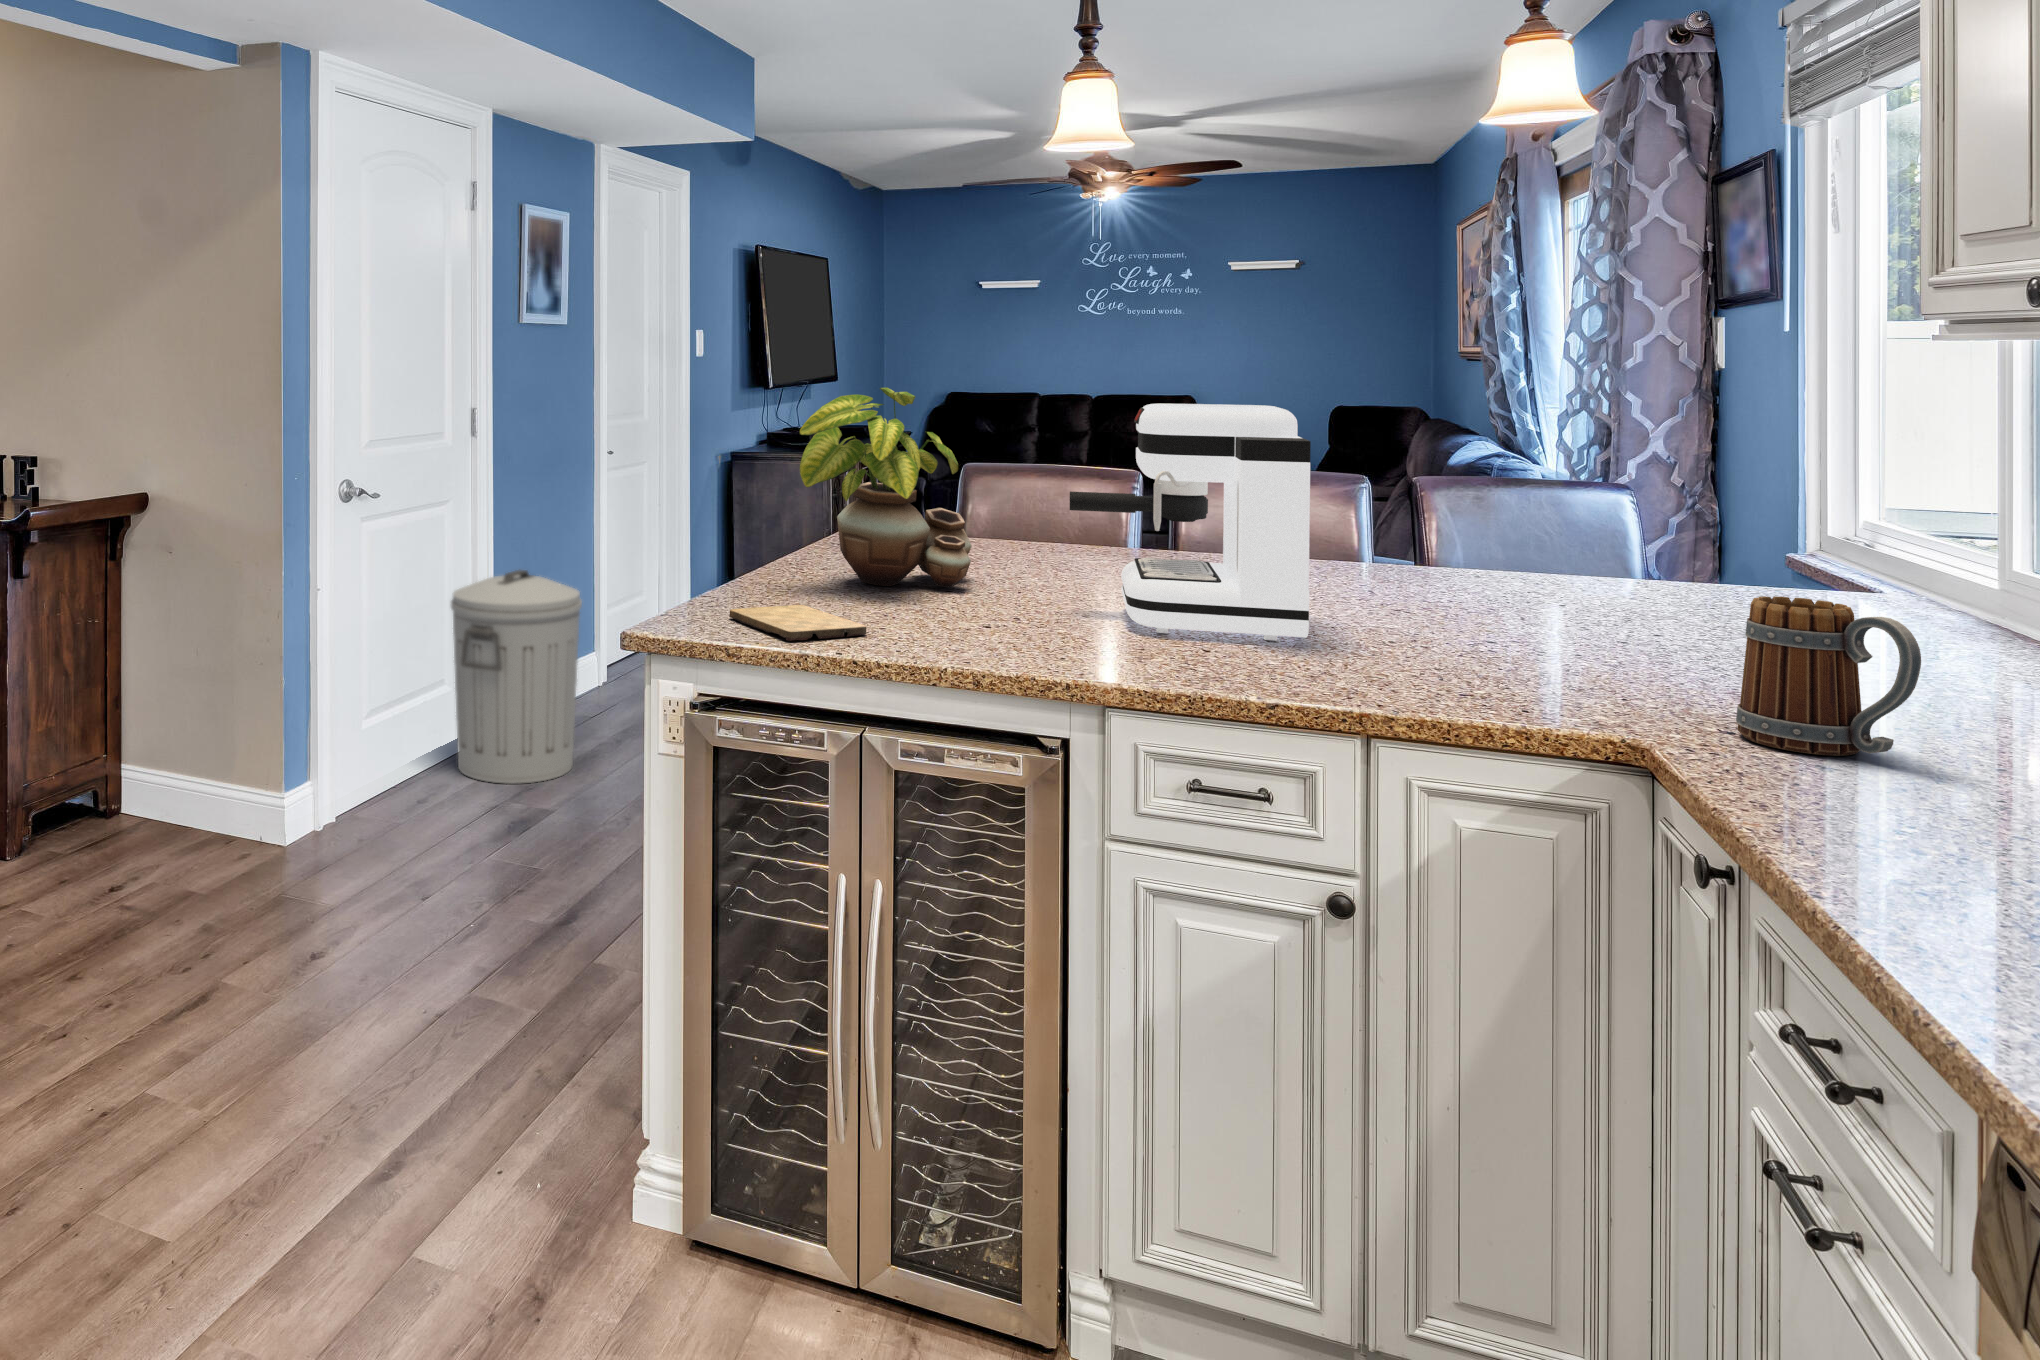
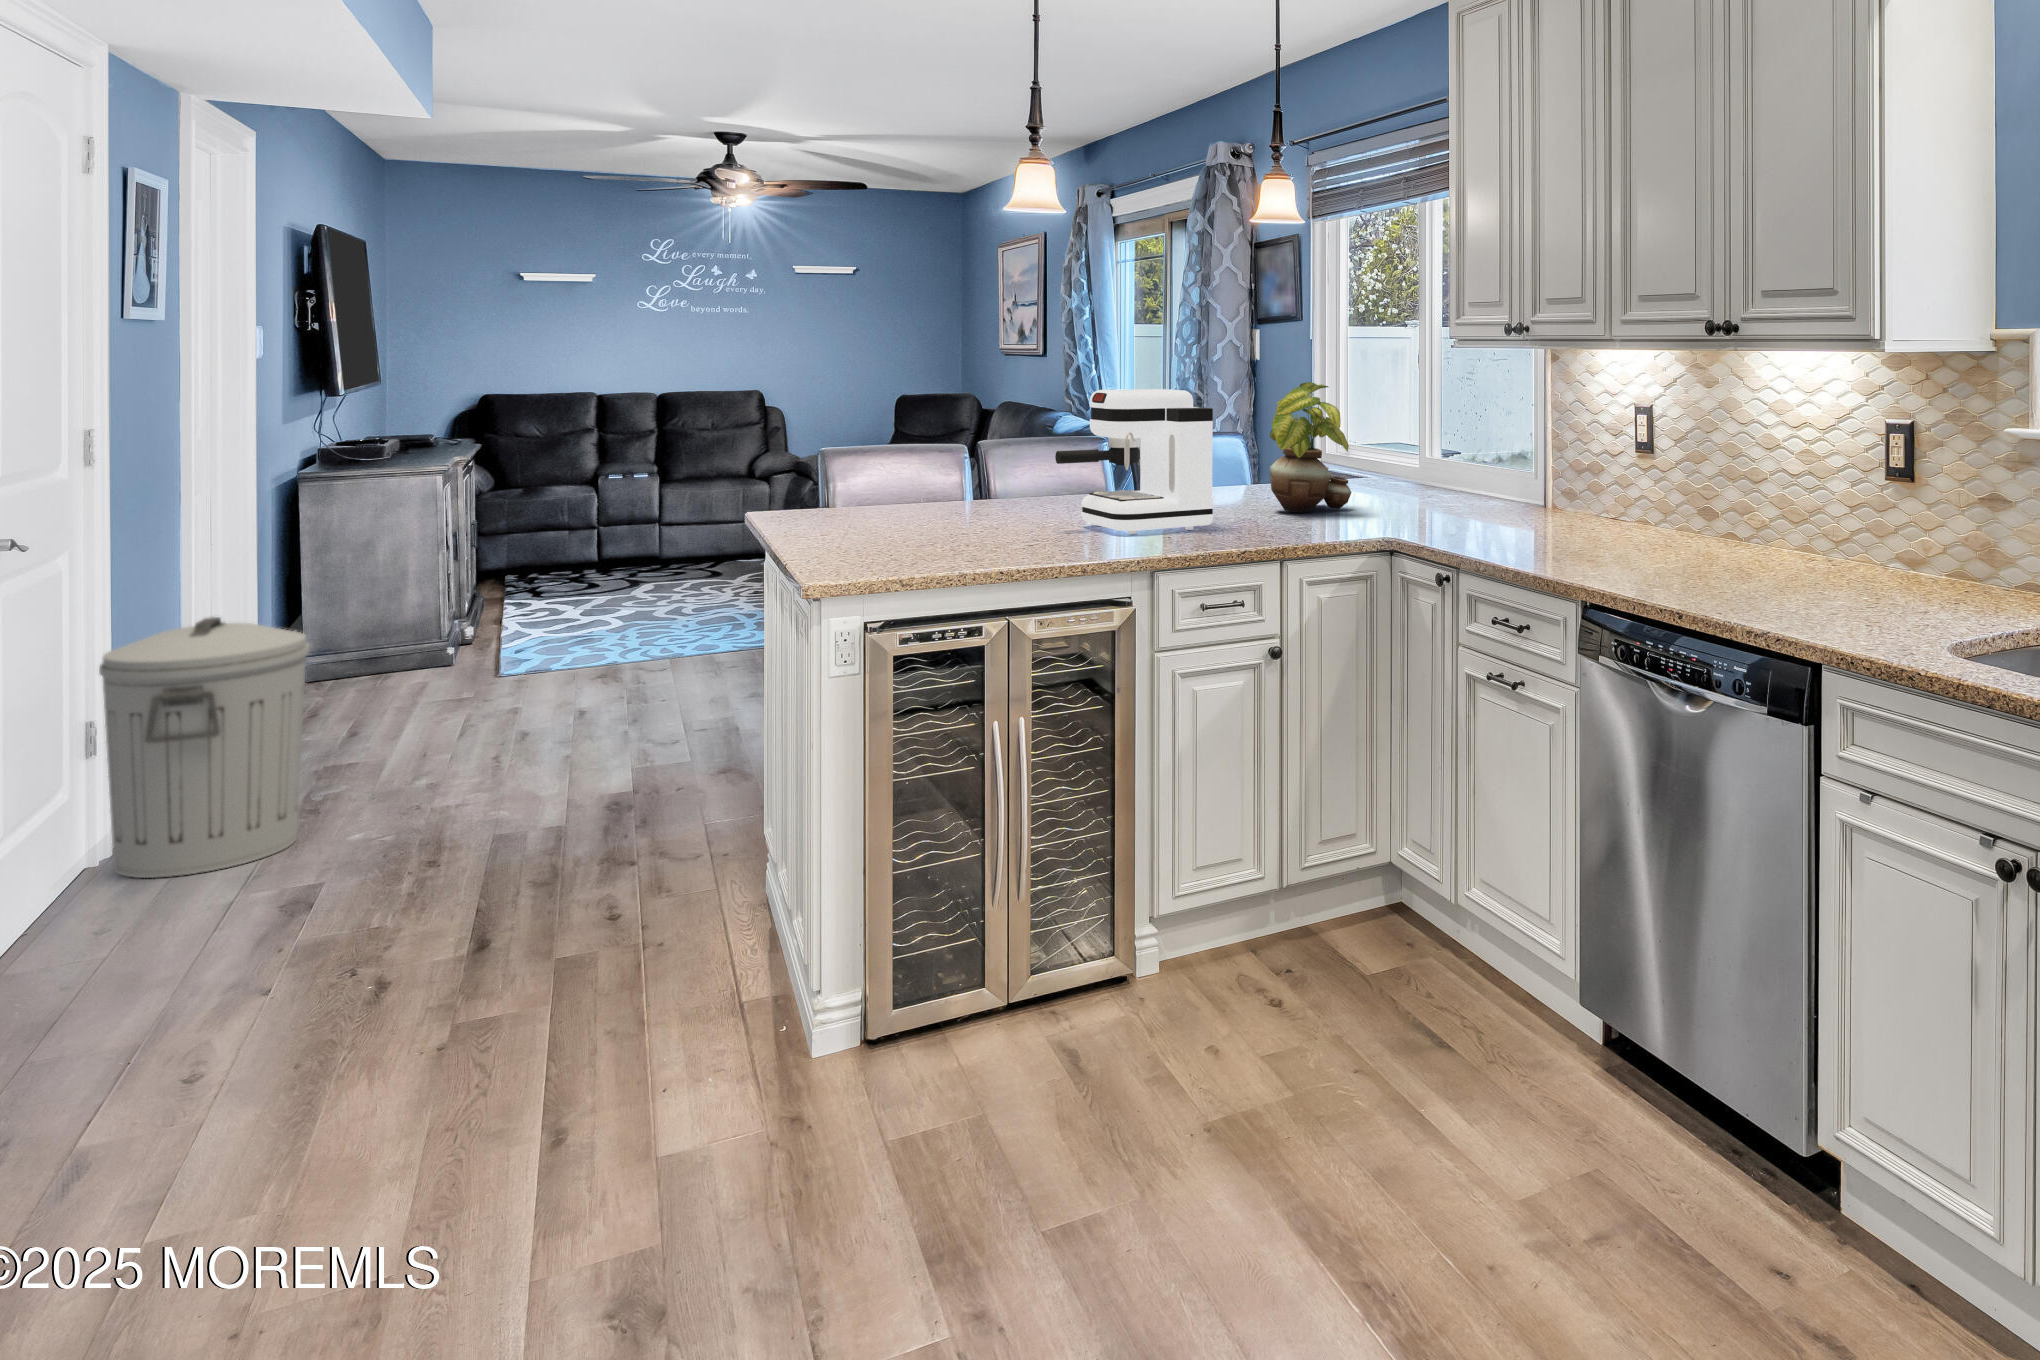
potted plant: present [800,387,972,587] -> present [1270,382,1351,513]
mug: present [1736,596,1921,756] -> none [1419,468,1484,535]
cutting board: present [729,605,866,641] -> none [864,548,981,566]

